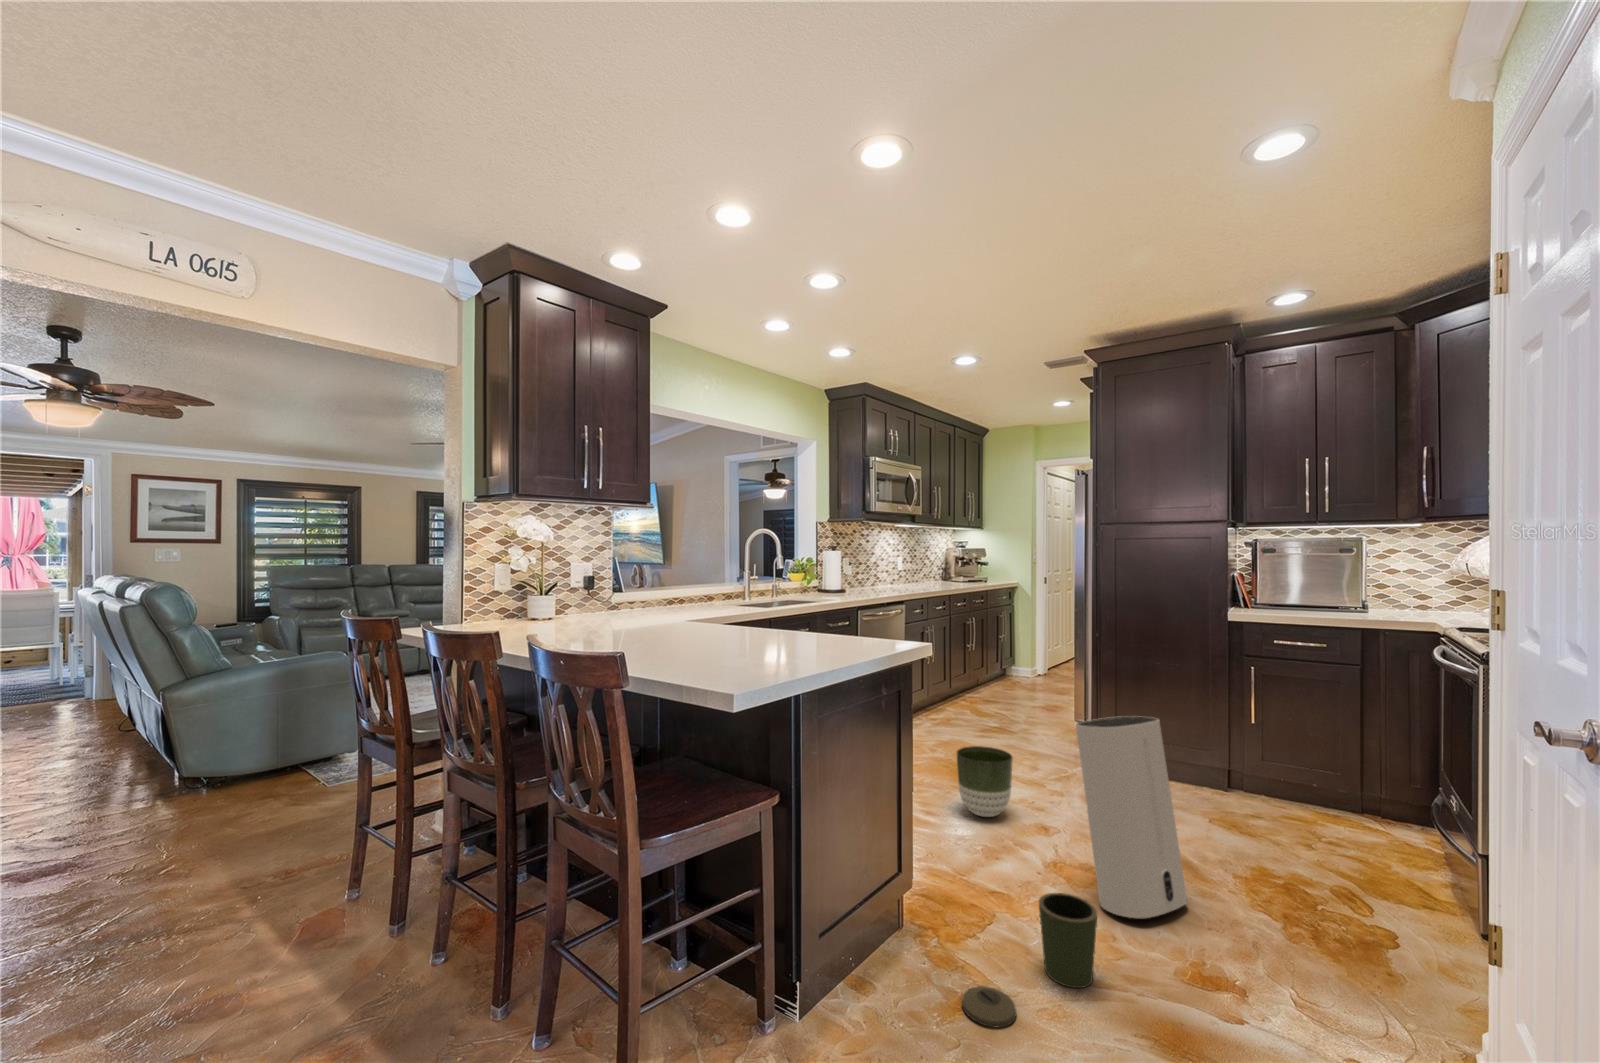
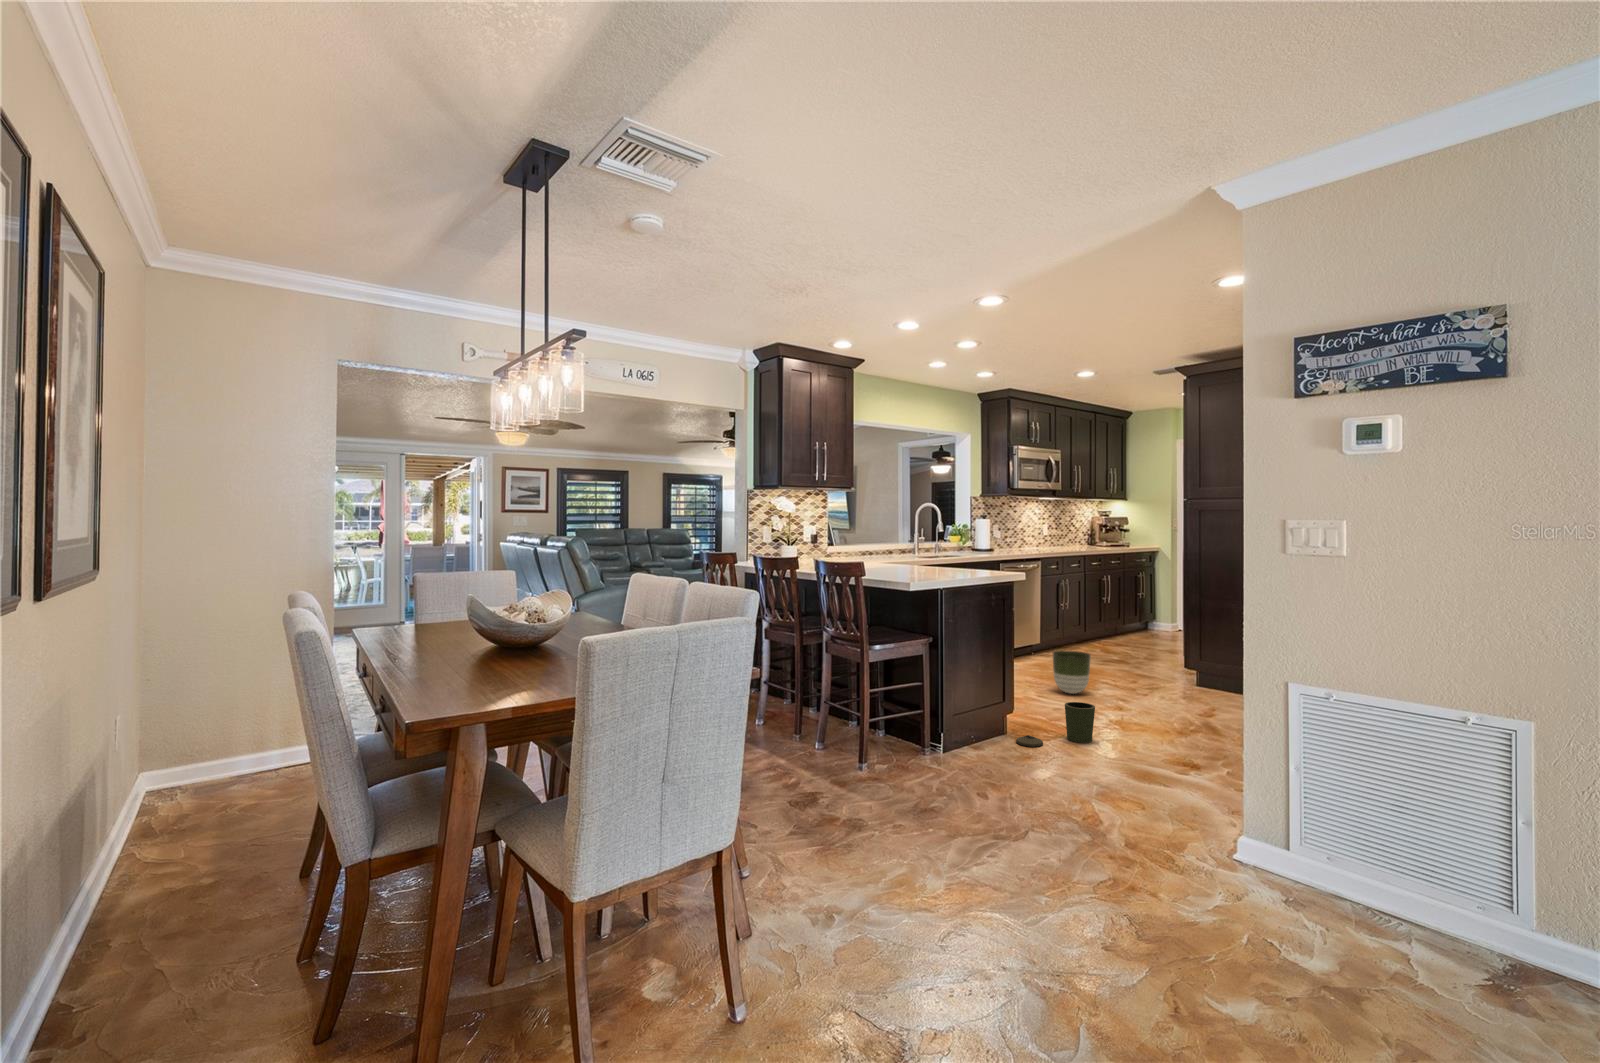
air purifier: present [1076,716,1187,918] -> none [1109,621,1173,728]

